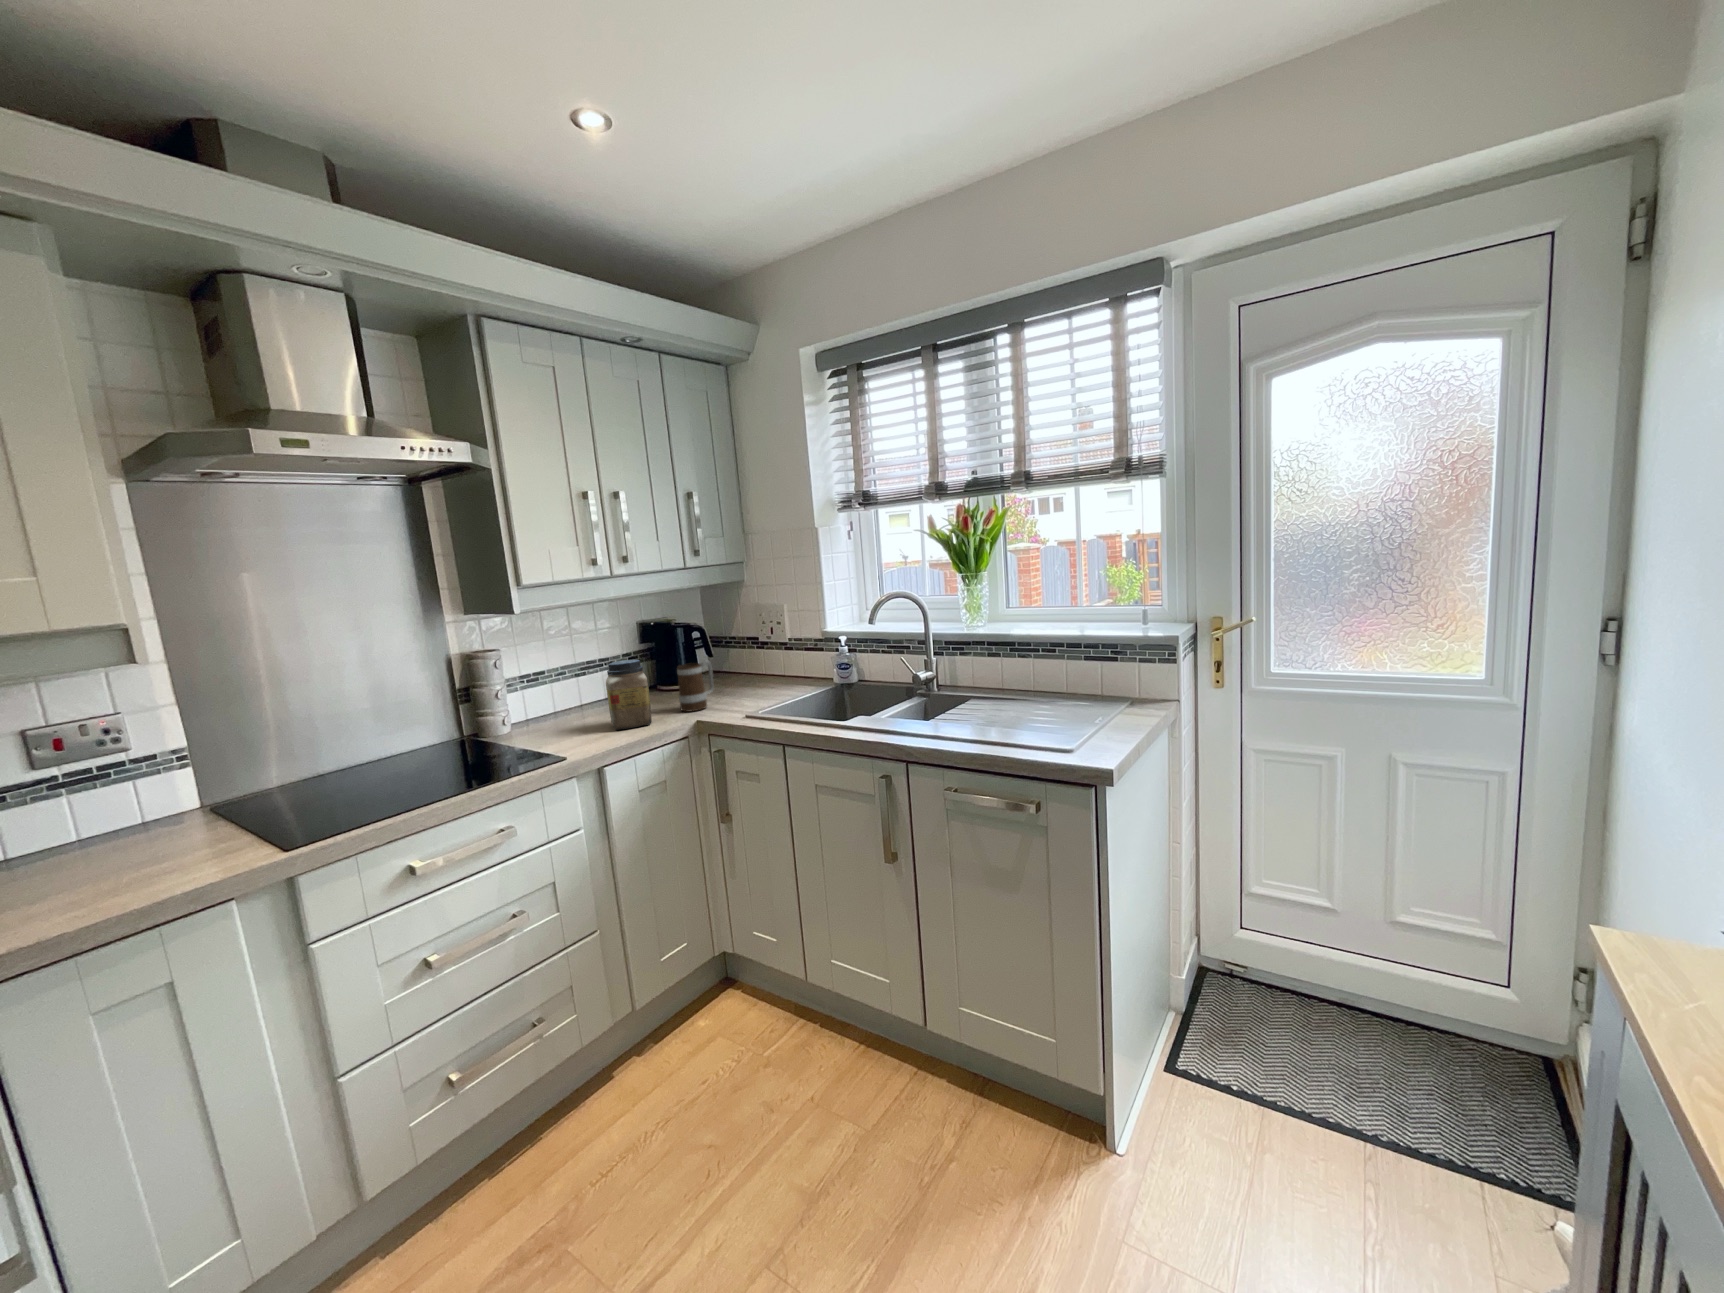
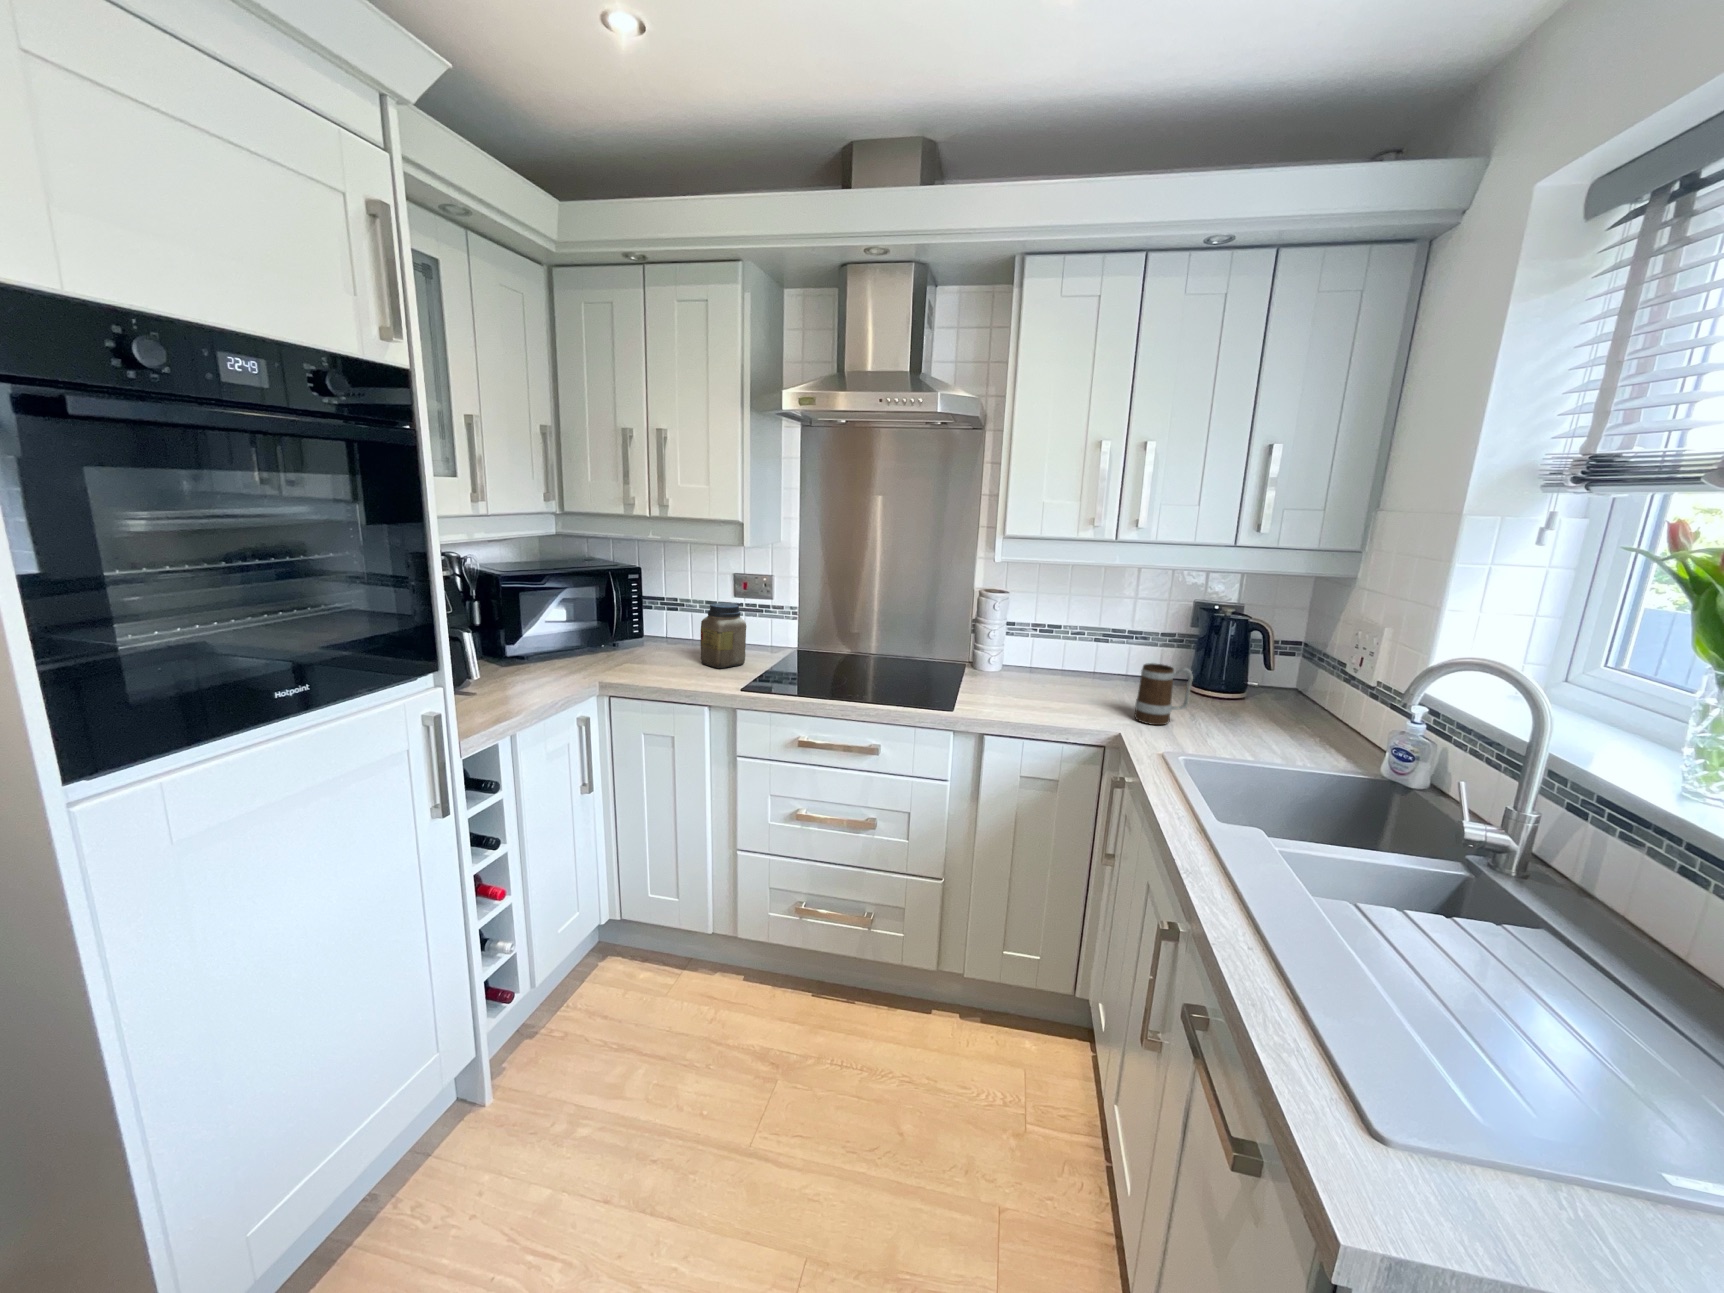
jar: present [606,660,652,730] -> present [700,603,746,668]

